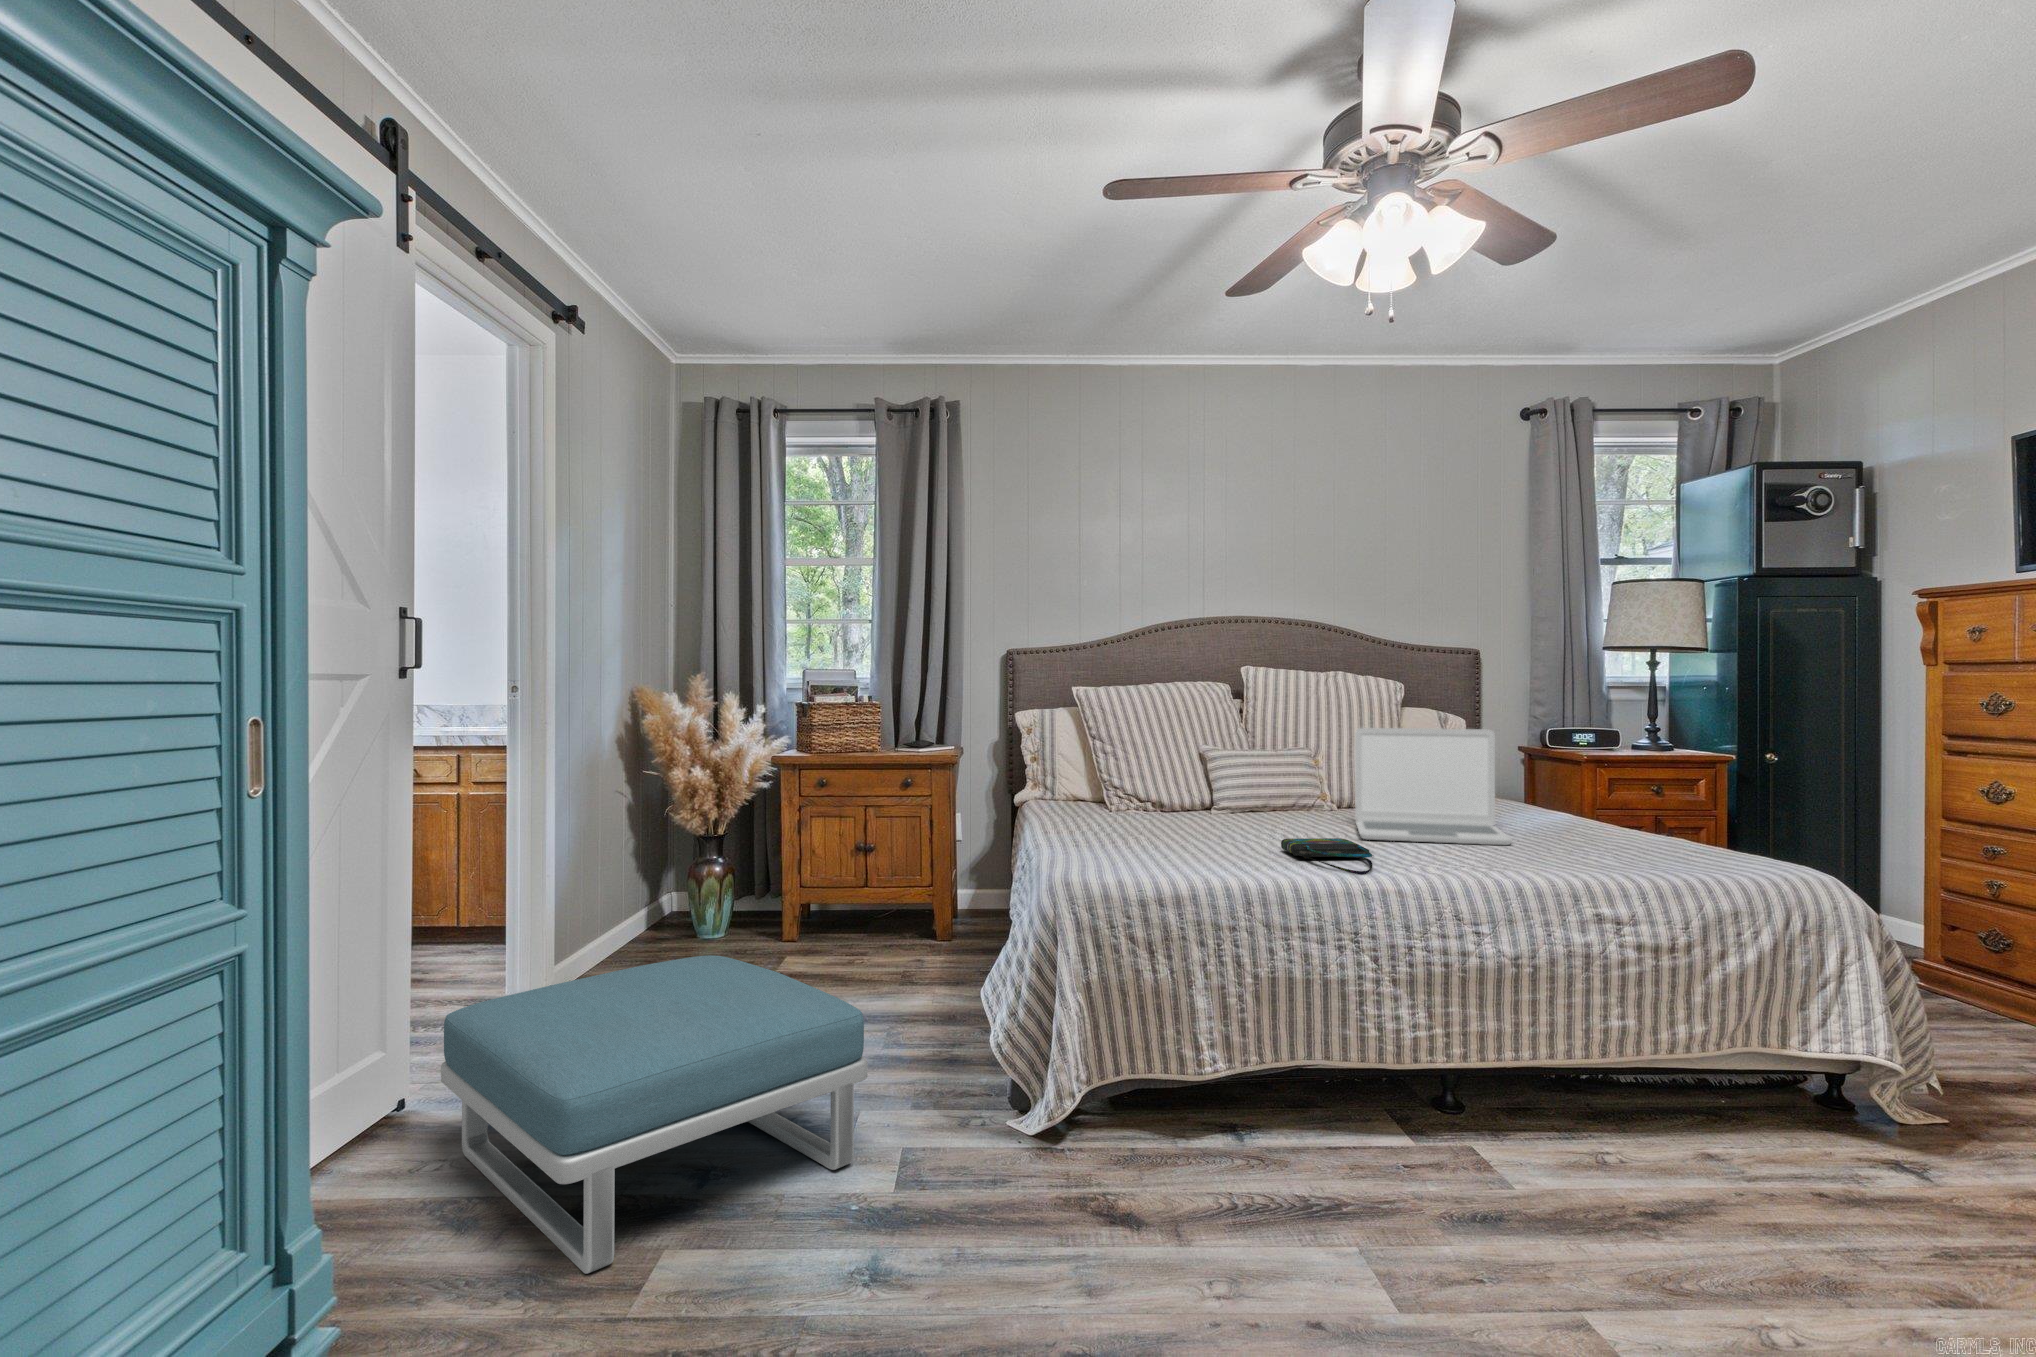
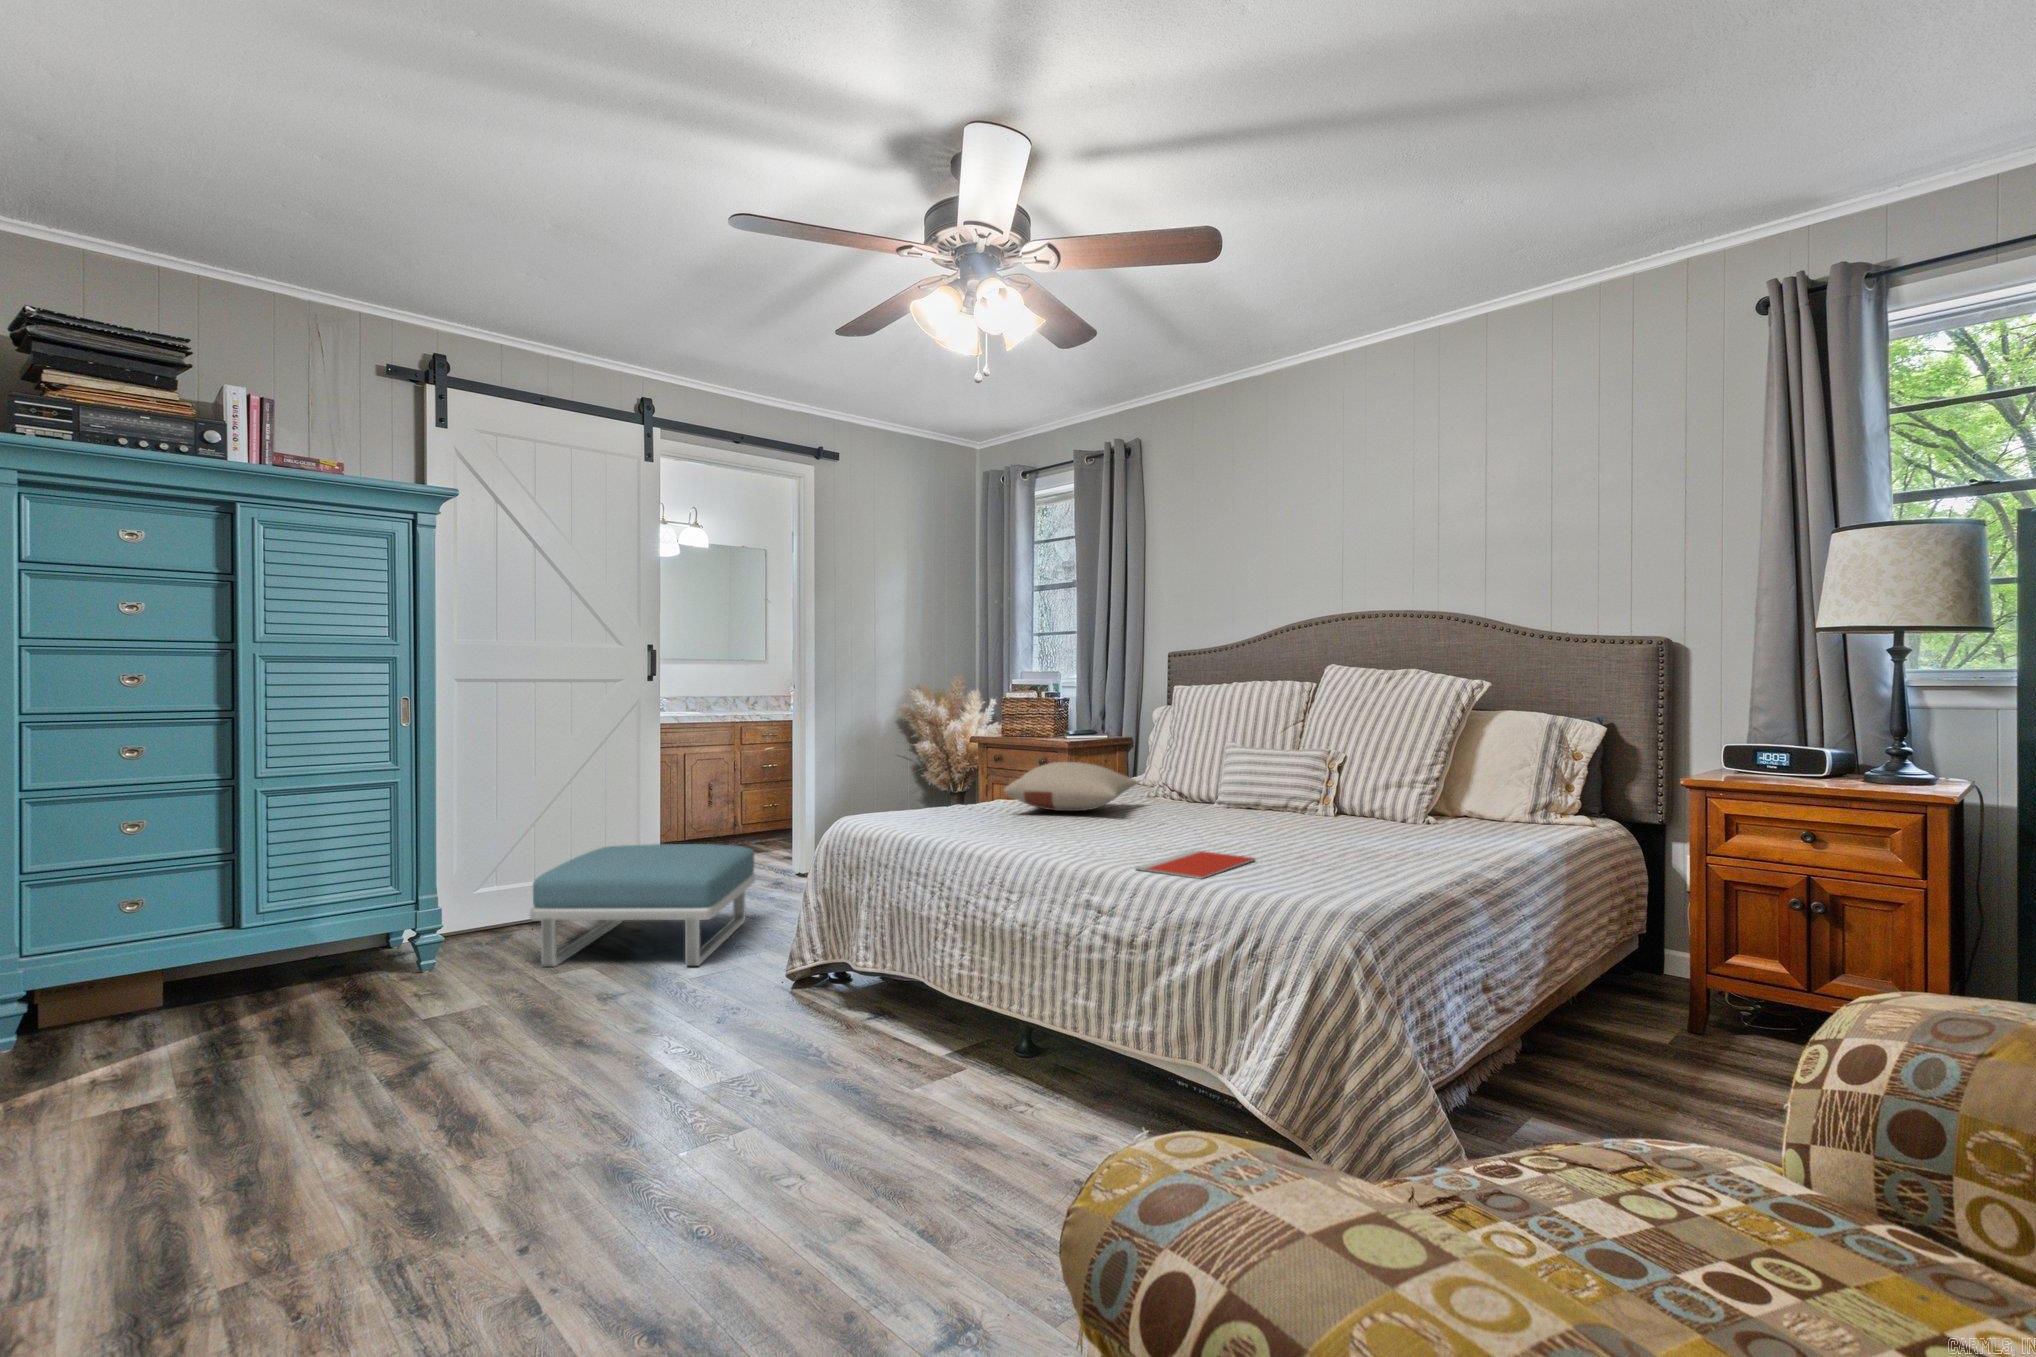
laptop: present [1355,728,1512,846] -> none [1129,729,1288,848]
pillow: none [1103,774,1287,833] -> present [1004,762,1138,811]
tote bag: present [1281,838,1373,875] -> none [969,817,1072,843]
notebook: none [1536,847,1690,871] -> present [1135,850,1255,879]

